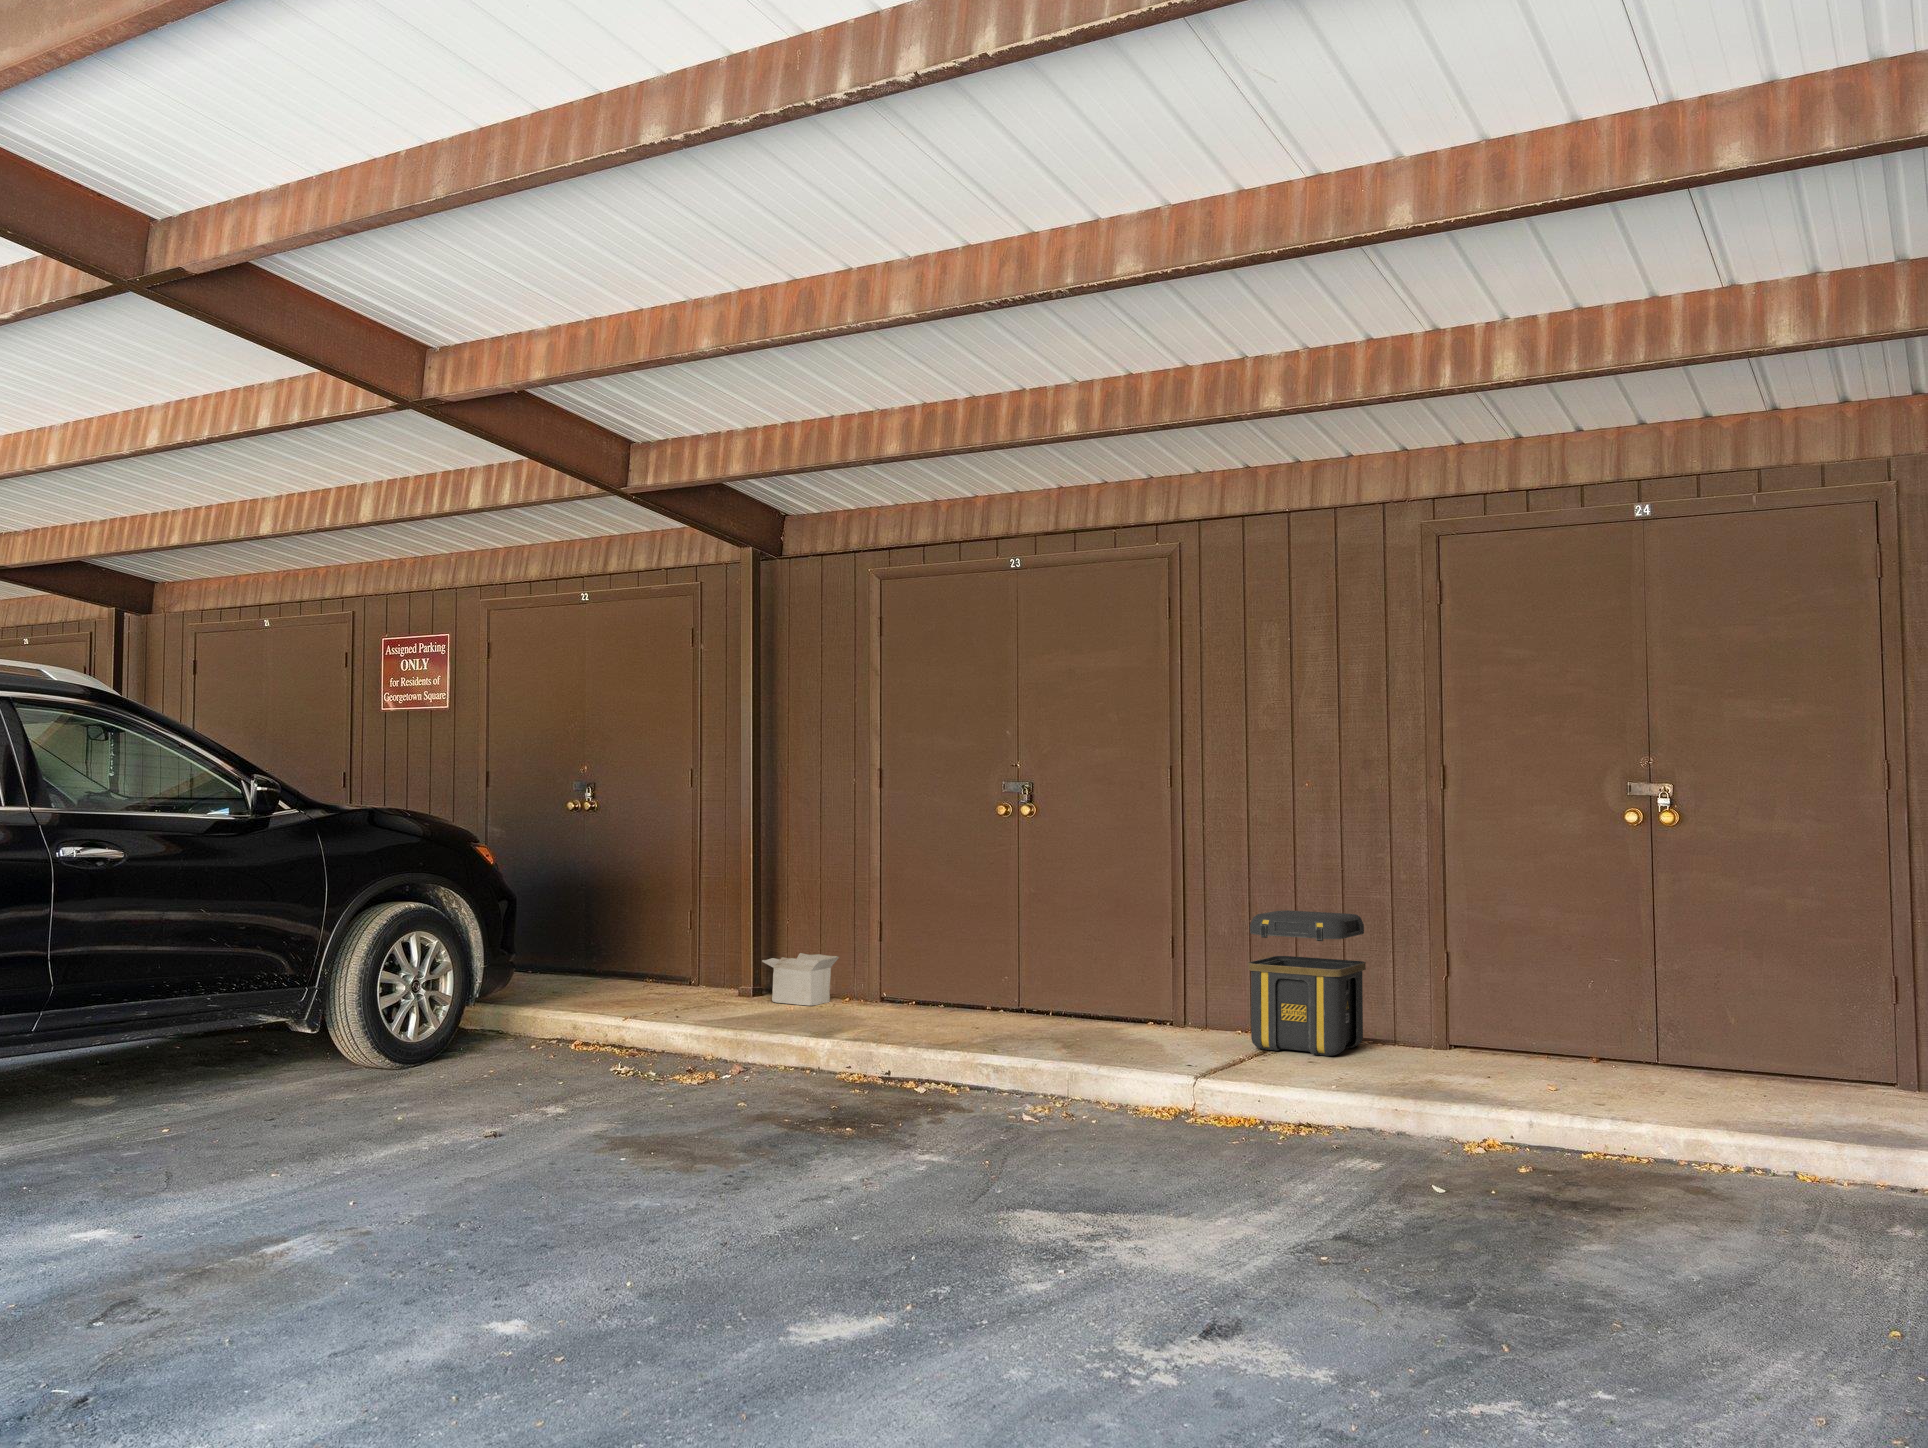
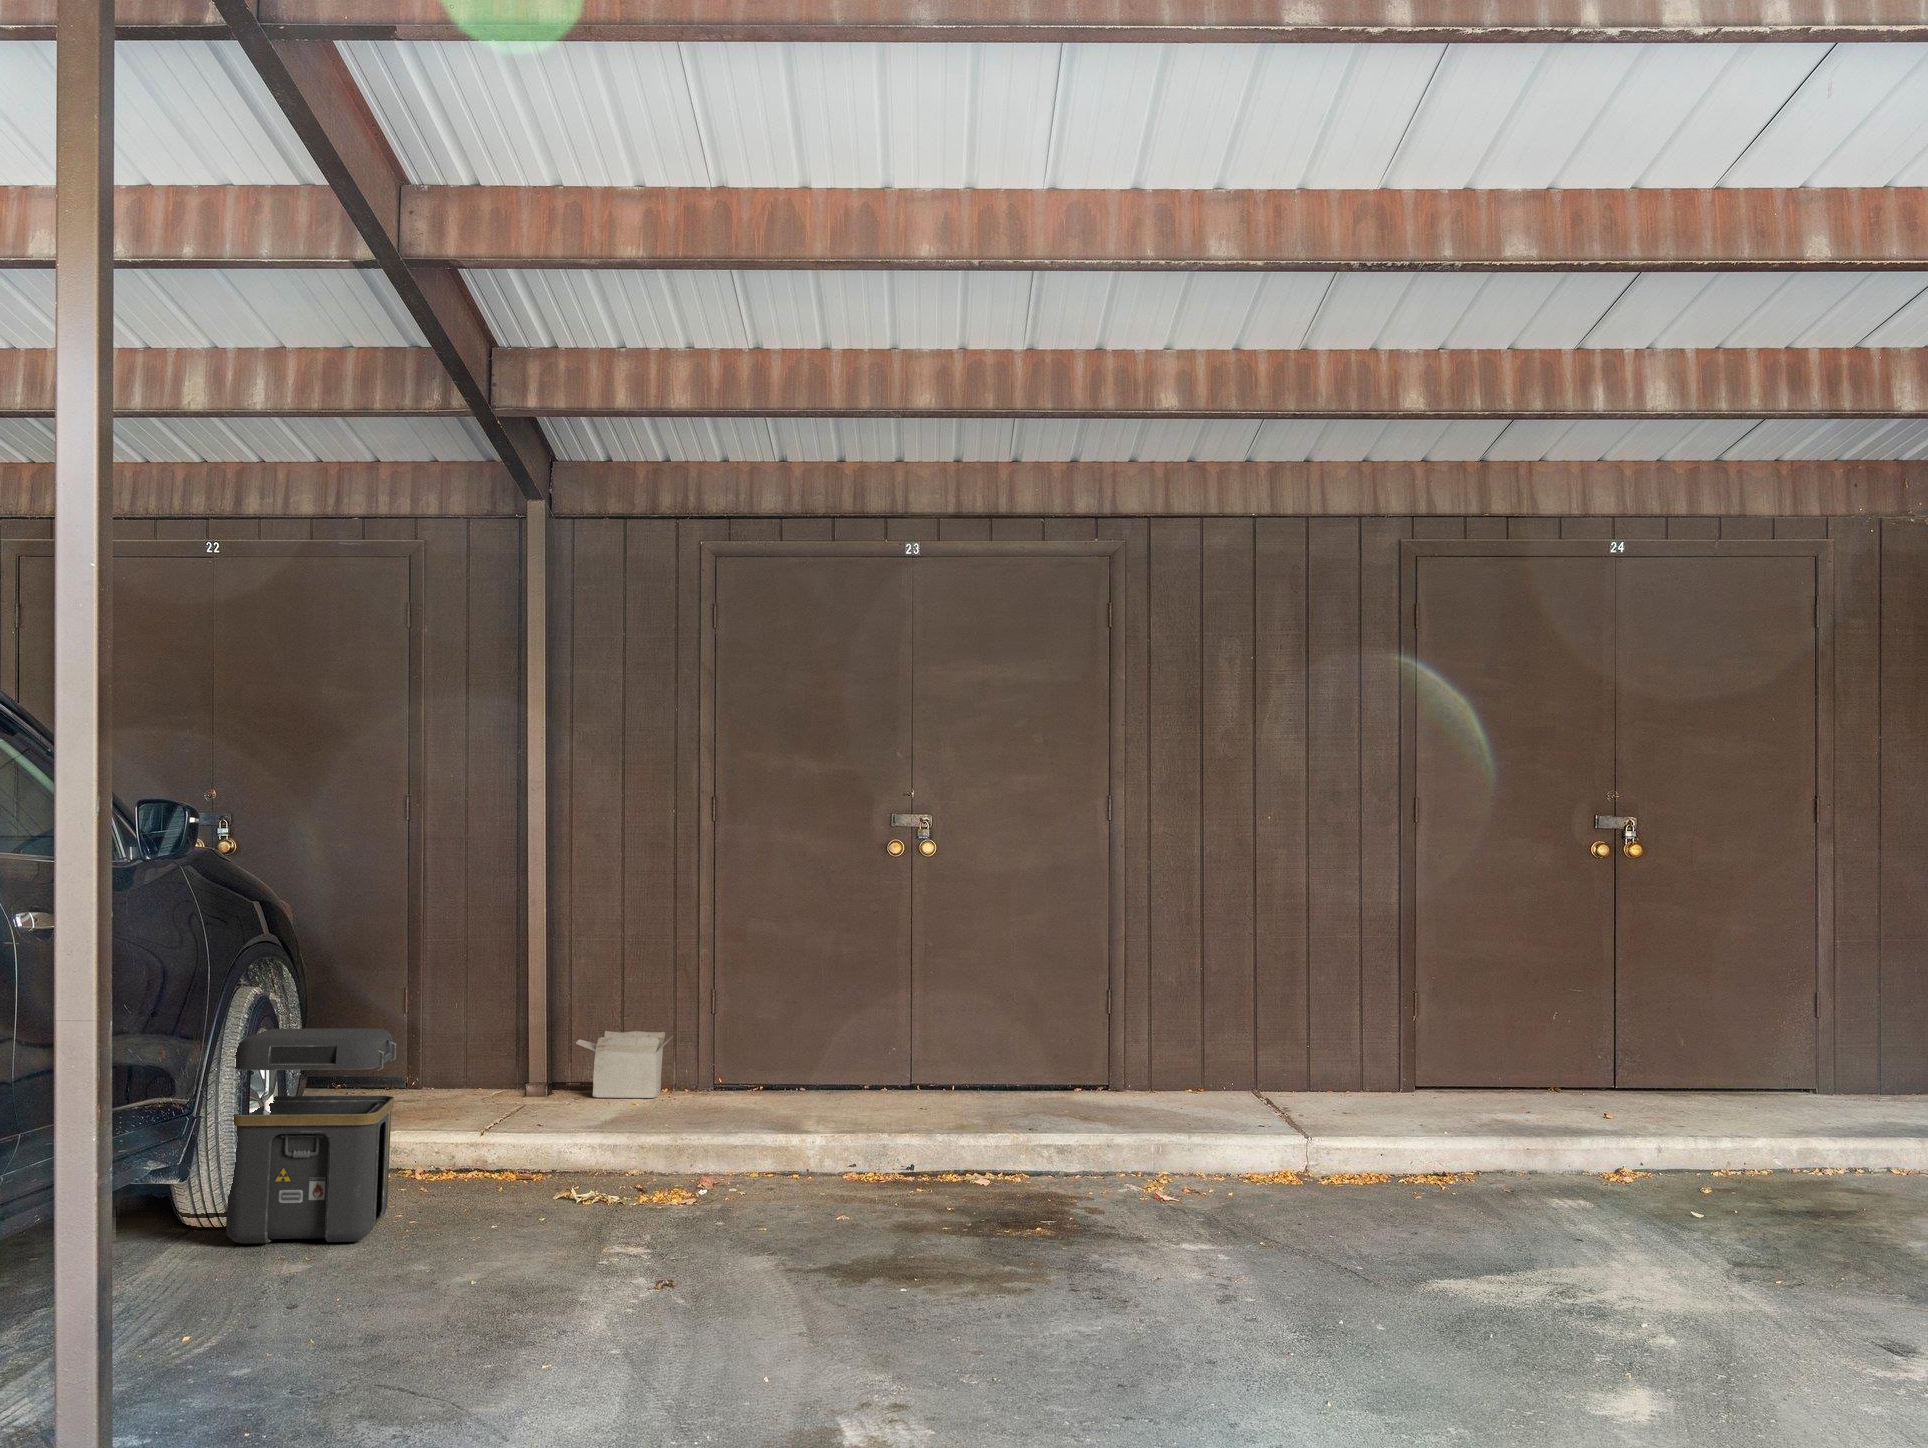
toolbox: present [1248,910,1366,1056] -> present [226,1029,397,1243]

